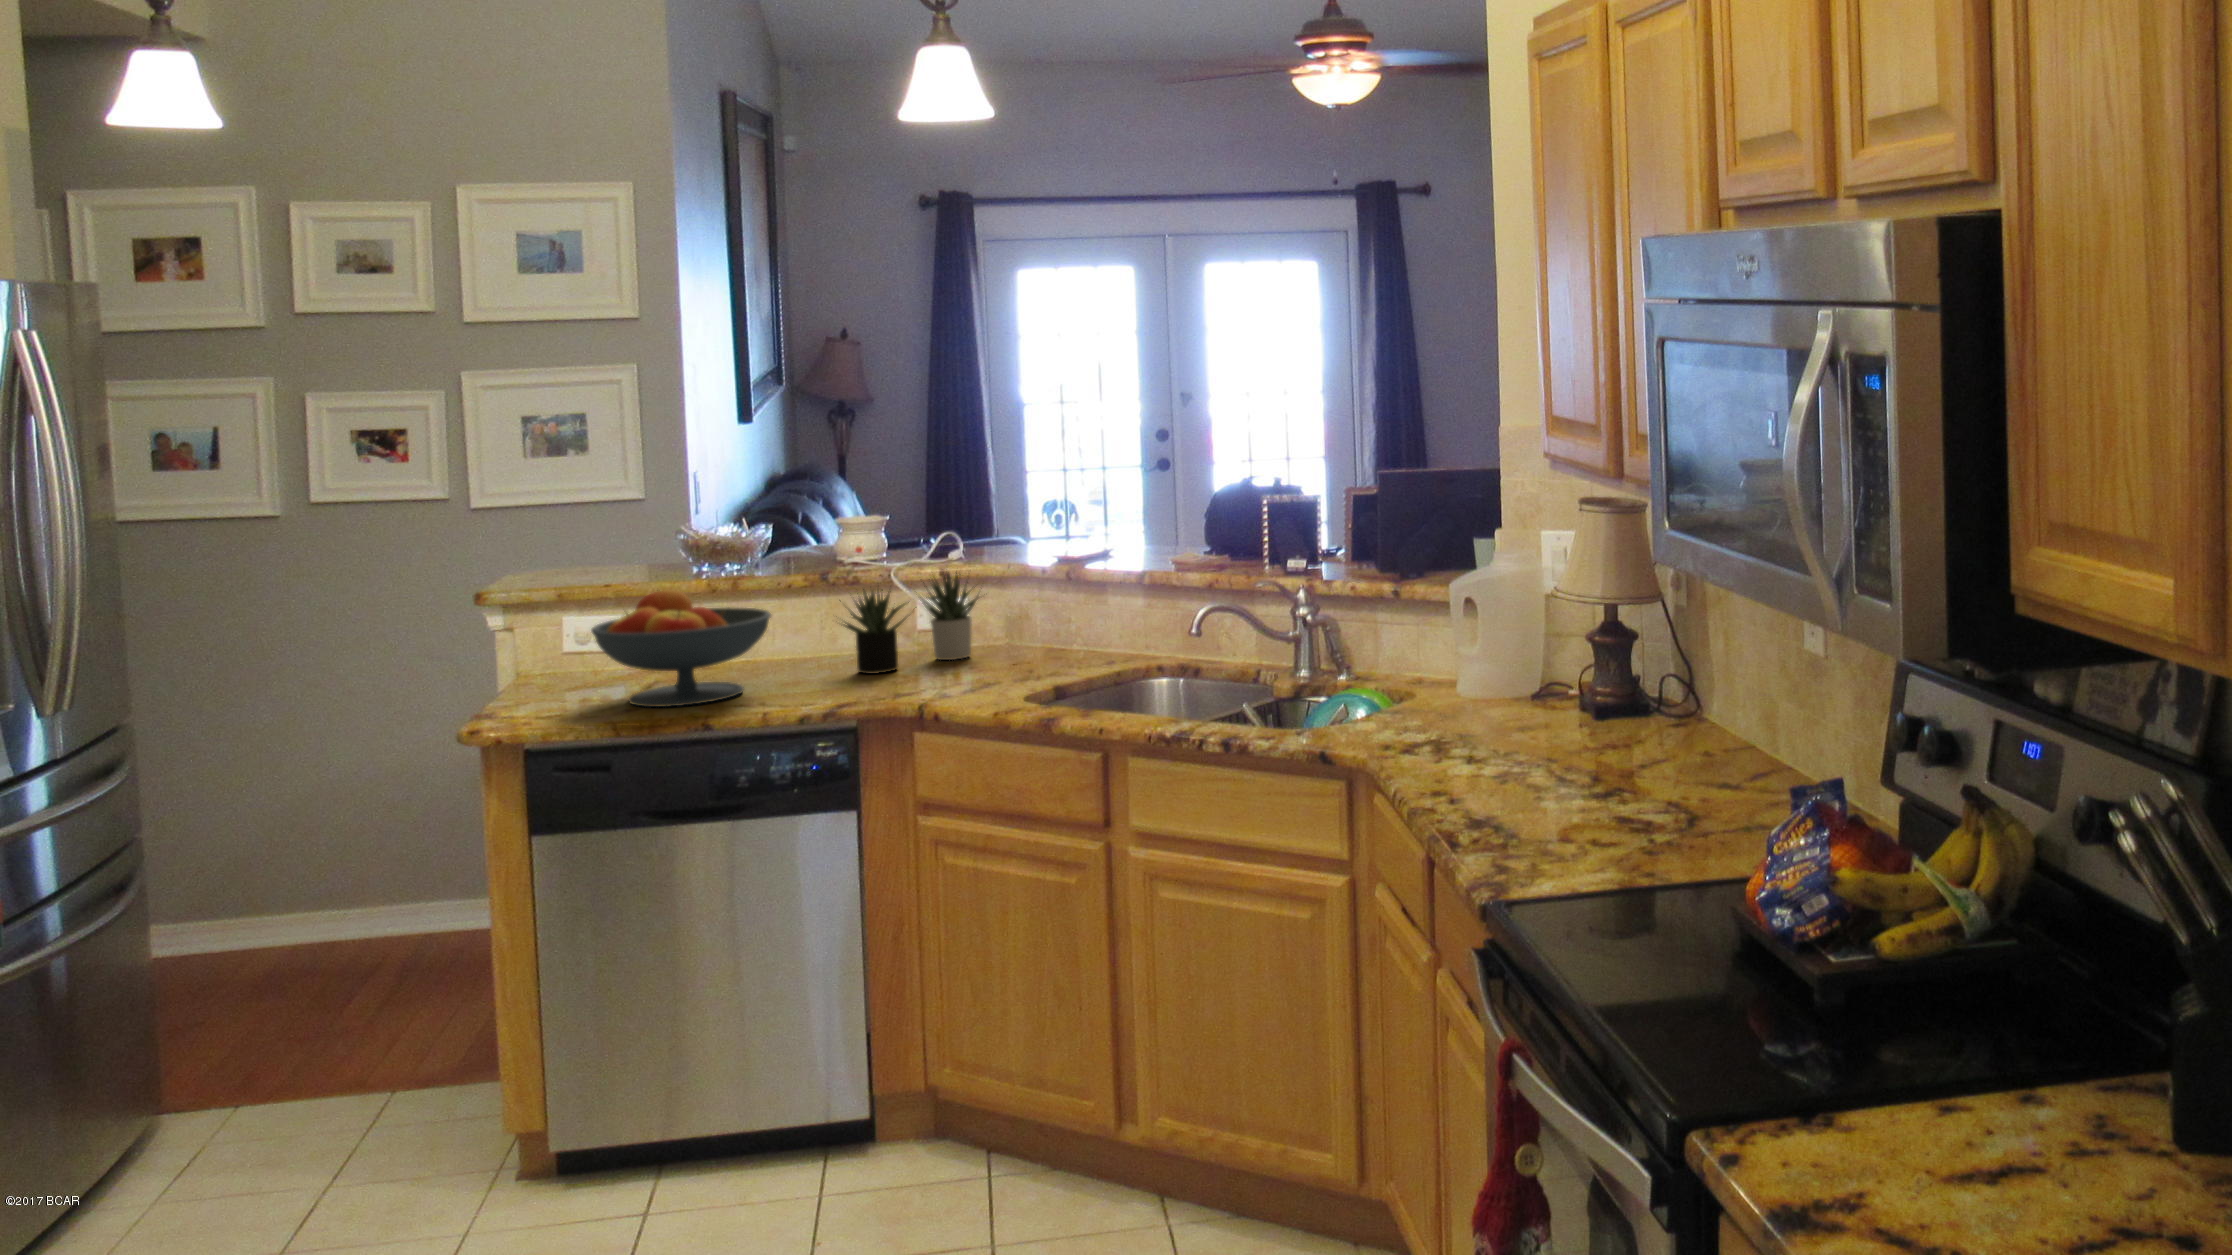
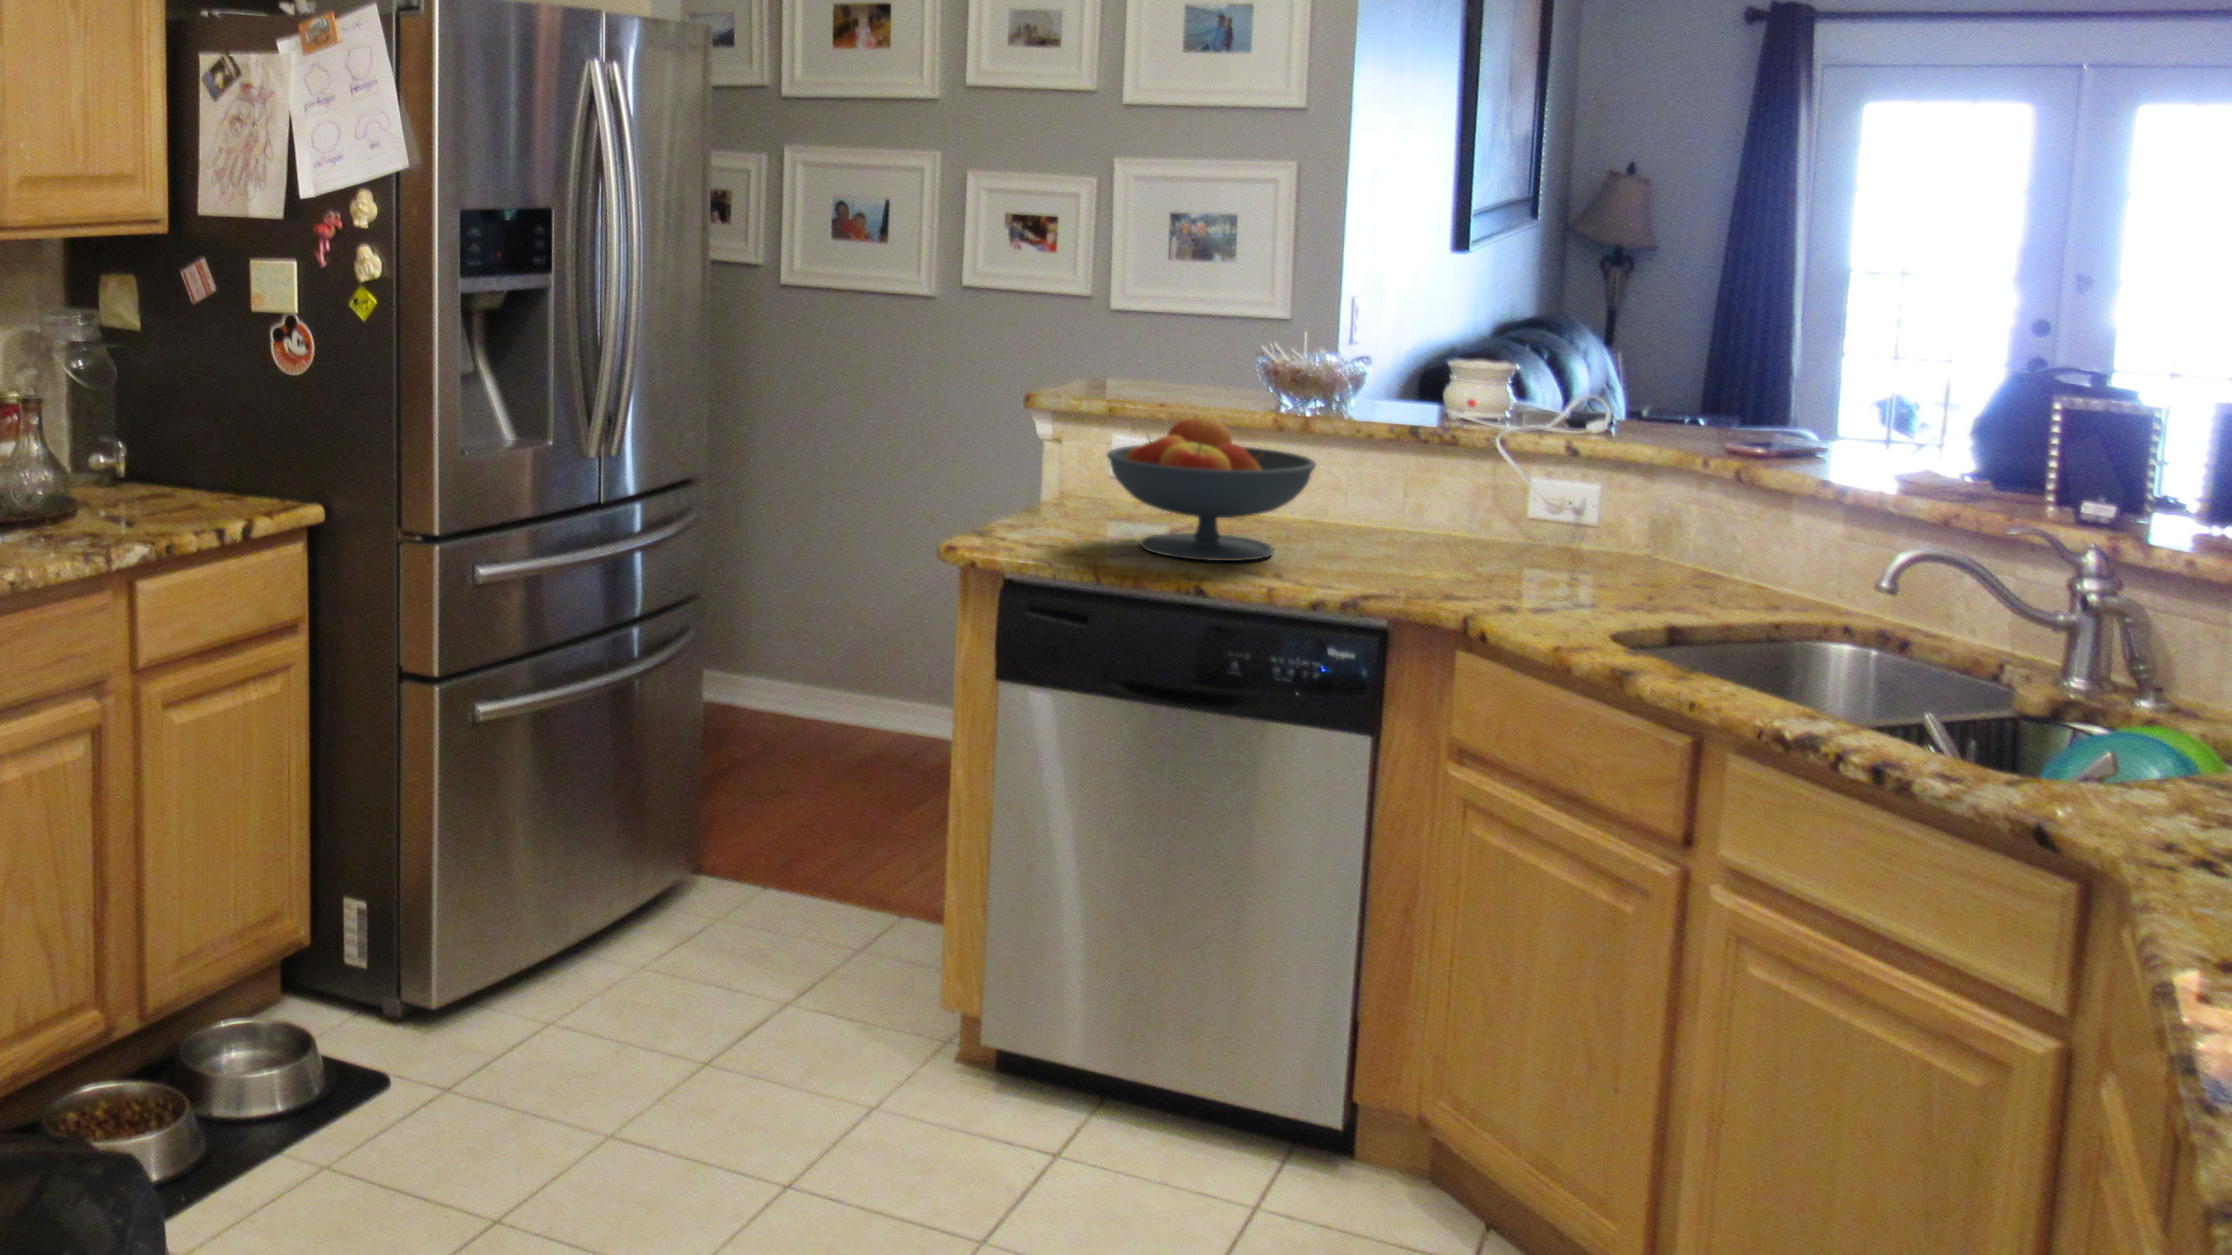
succulent plant: present [839,572,979,674] -> none [1397,438,1621,565]

